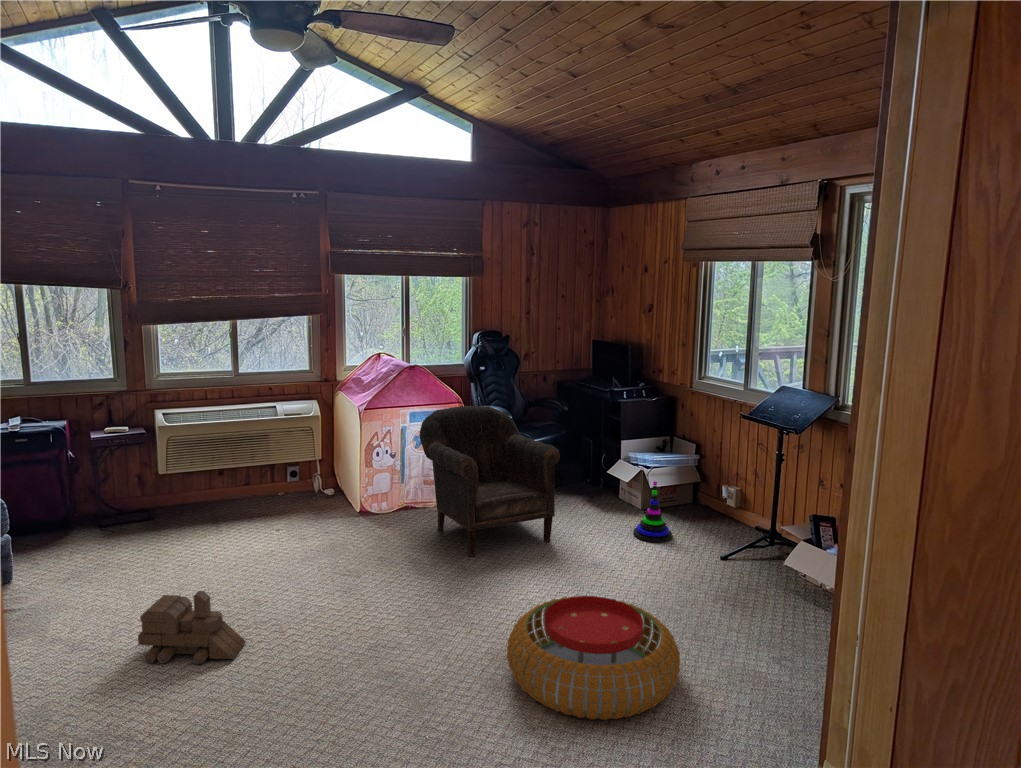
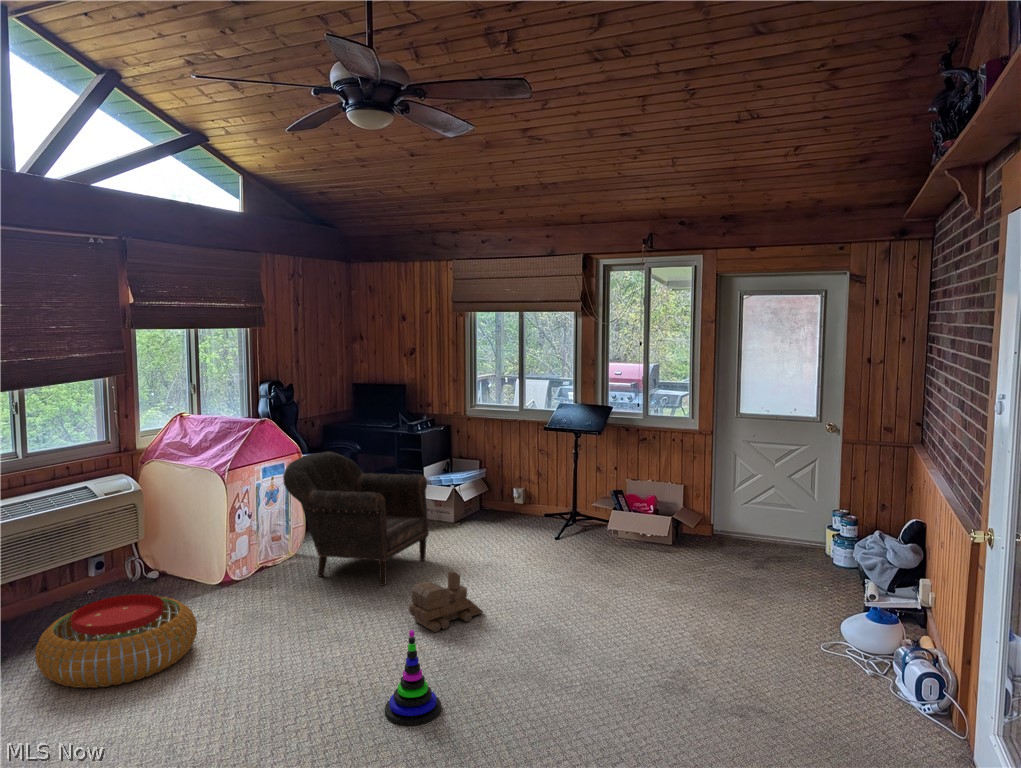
stacking toy: present [633,481,672,542] -> present [385,630,441,726]
toy train: present [138,591,246,664] -> present [409,570,483,632]
pouf: present [507,596,680,720] -> present [35,594,197,688]

